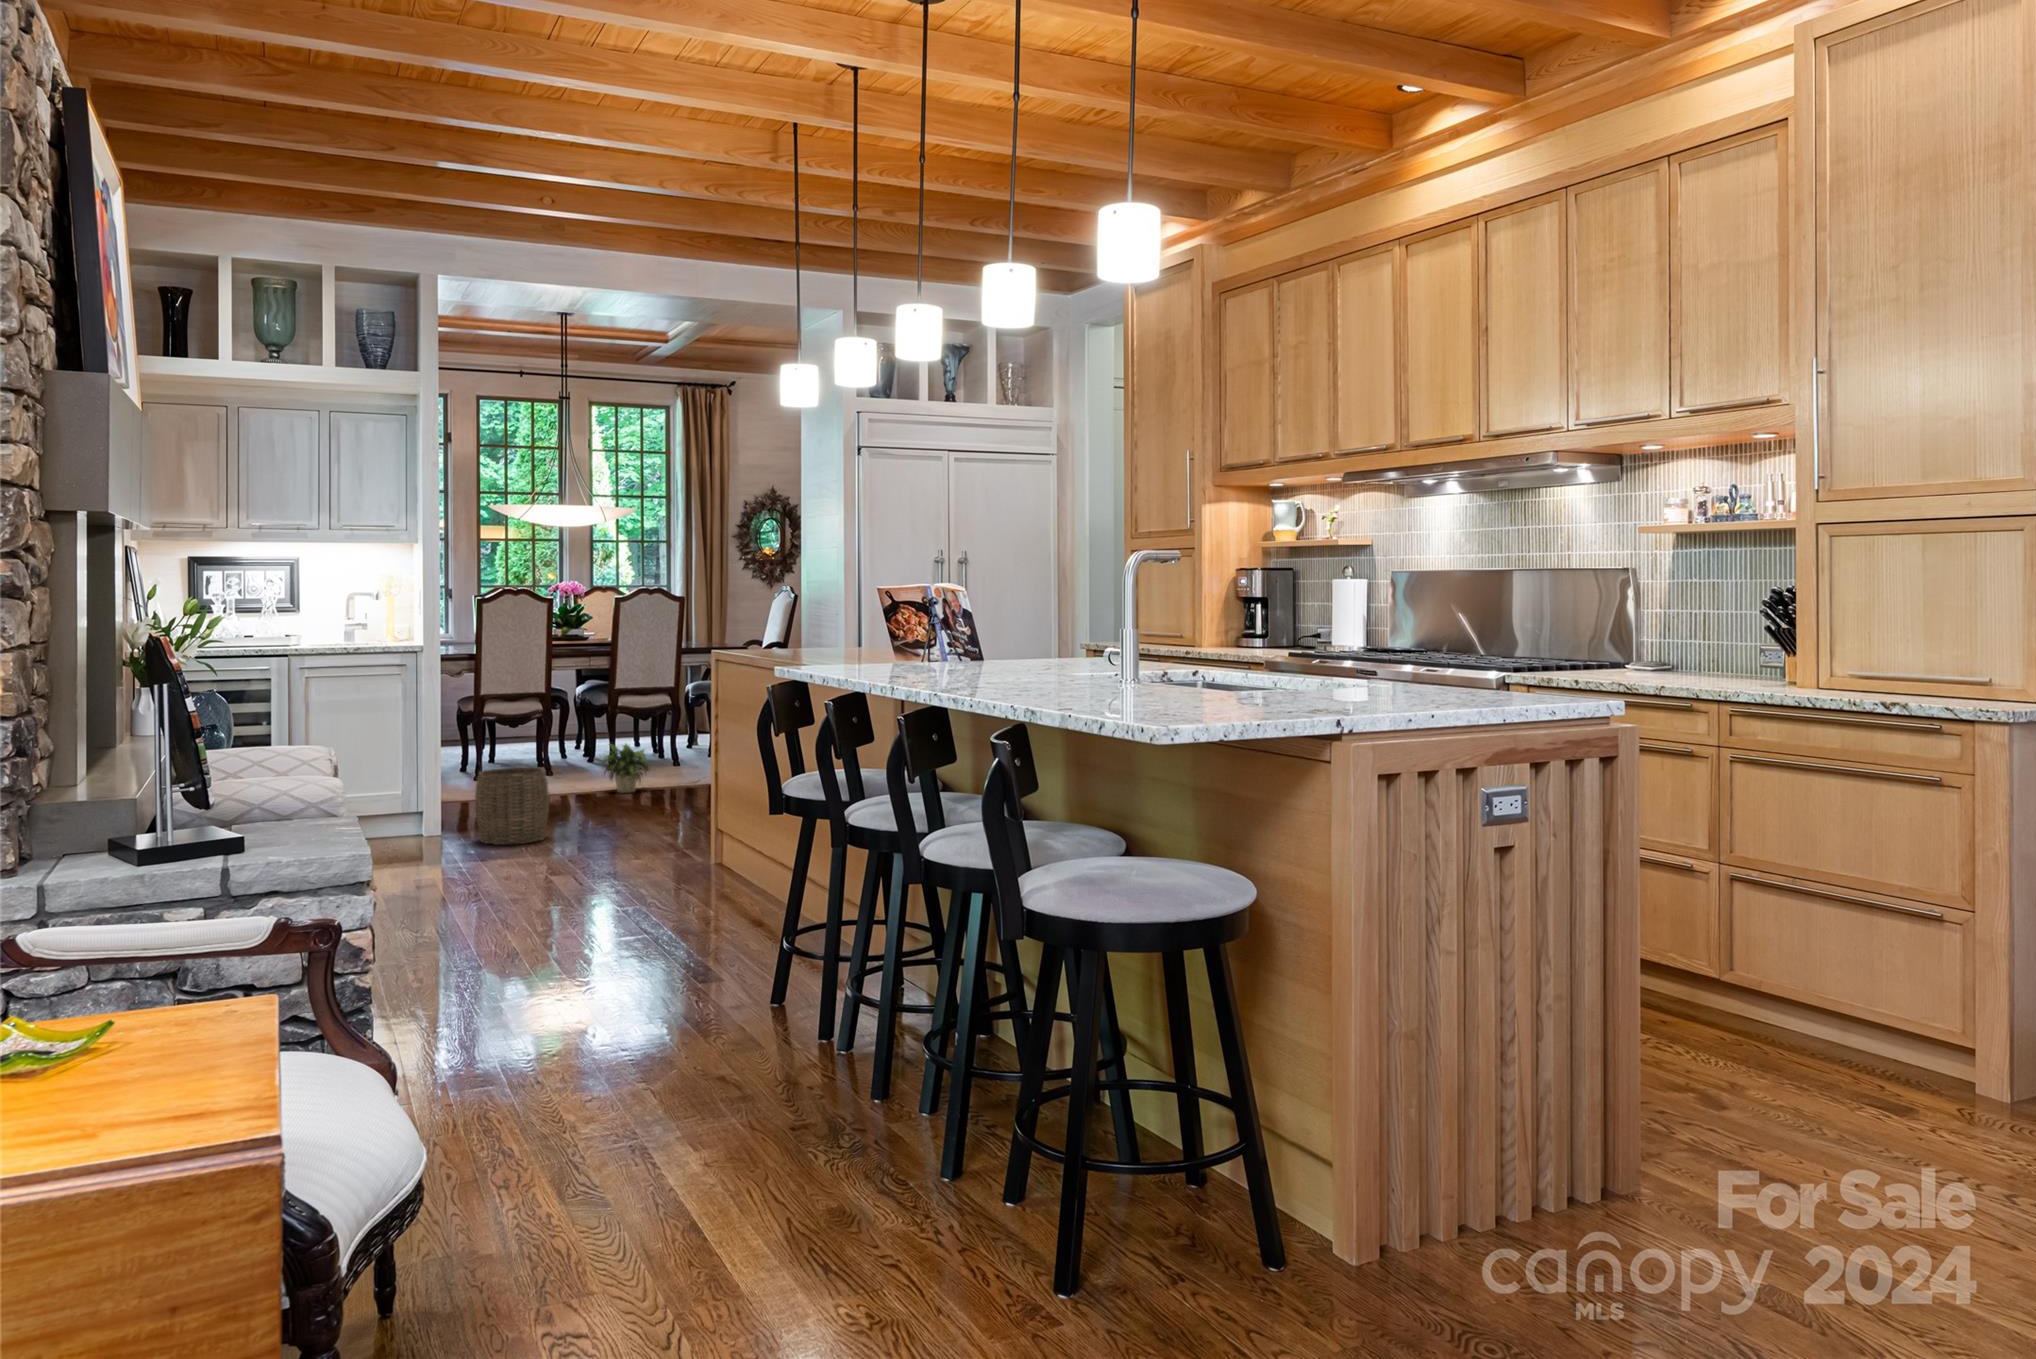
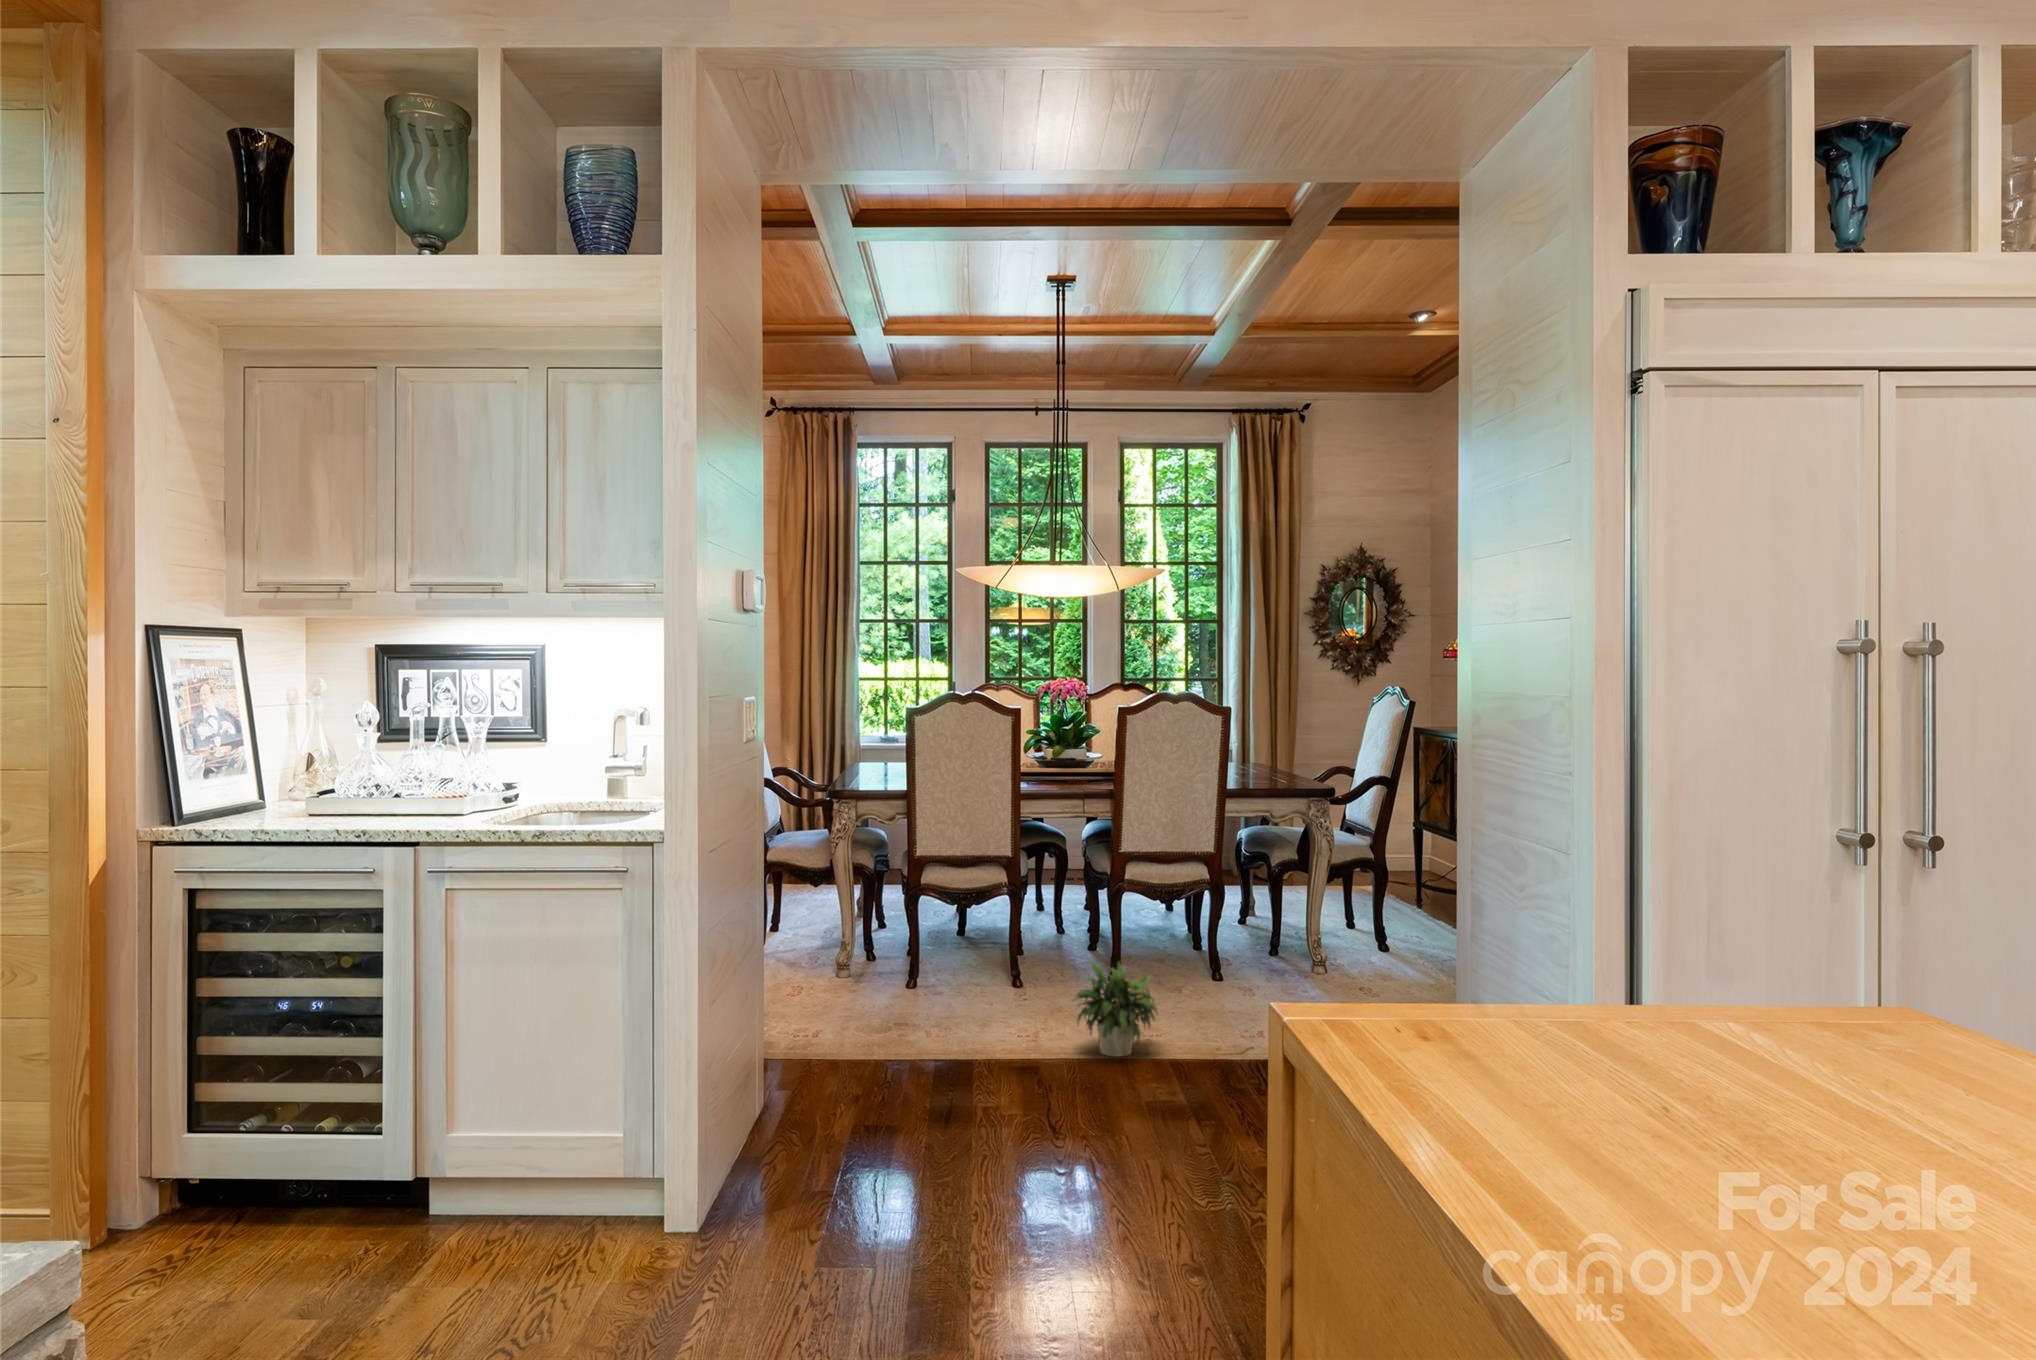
woven basket: present [475,768,549,845] -> none [747,1081,899,1283]

